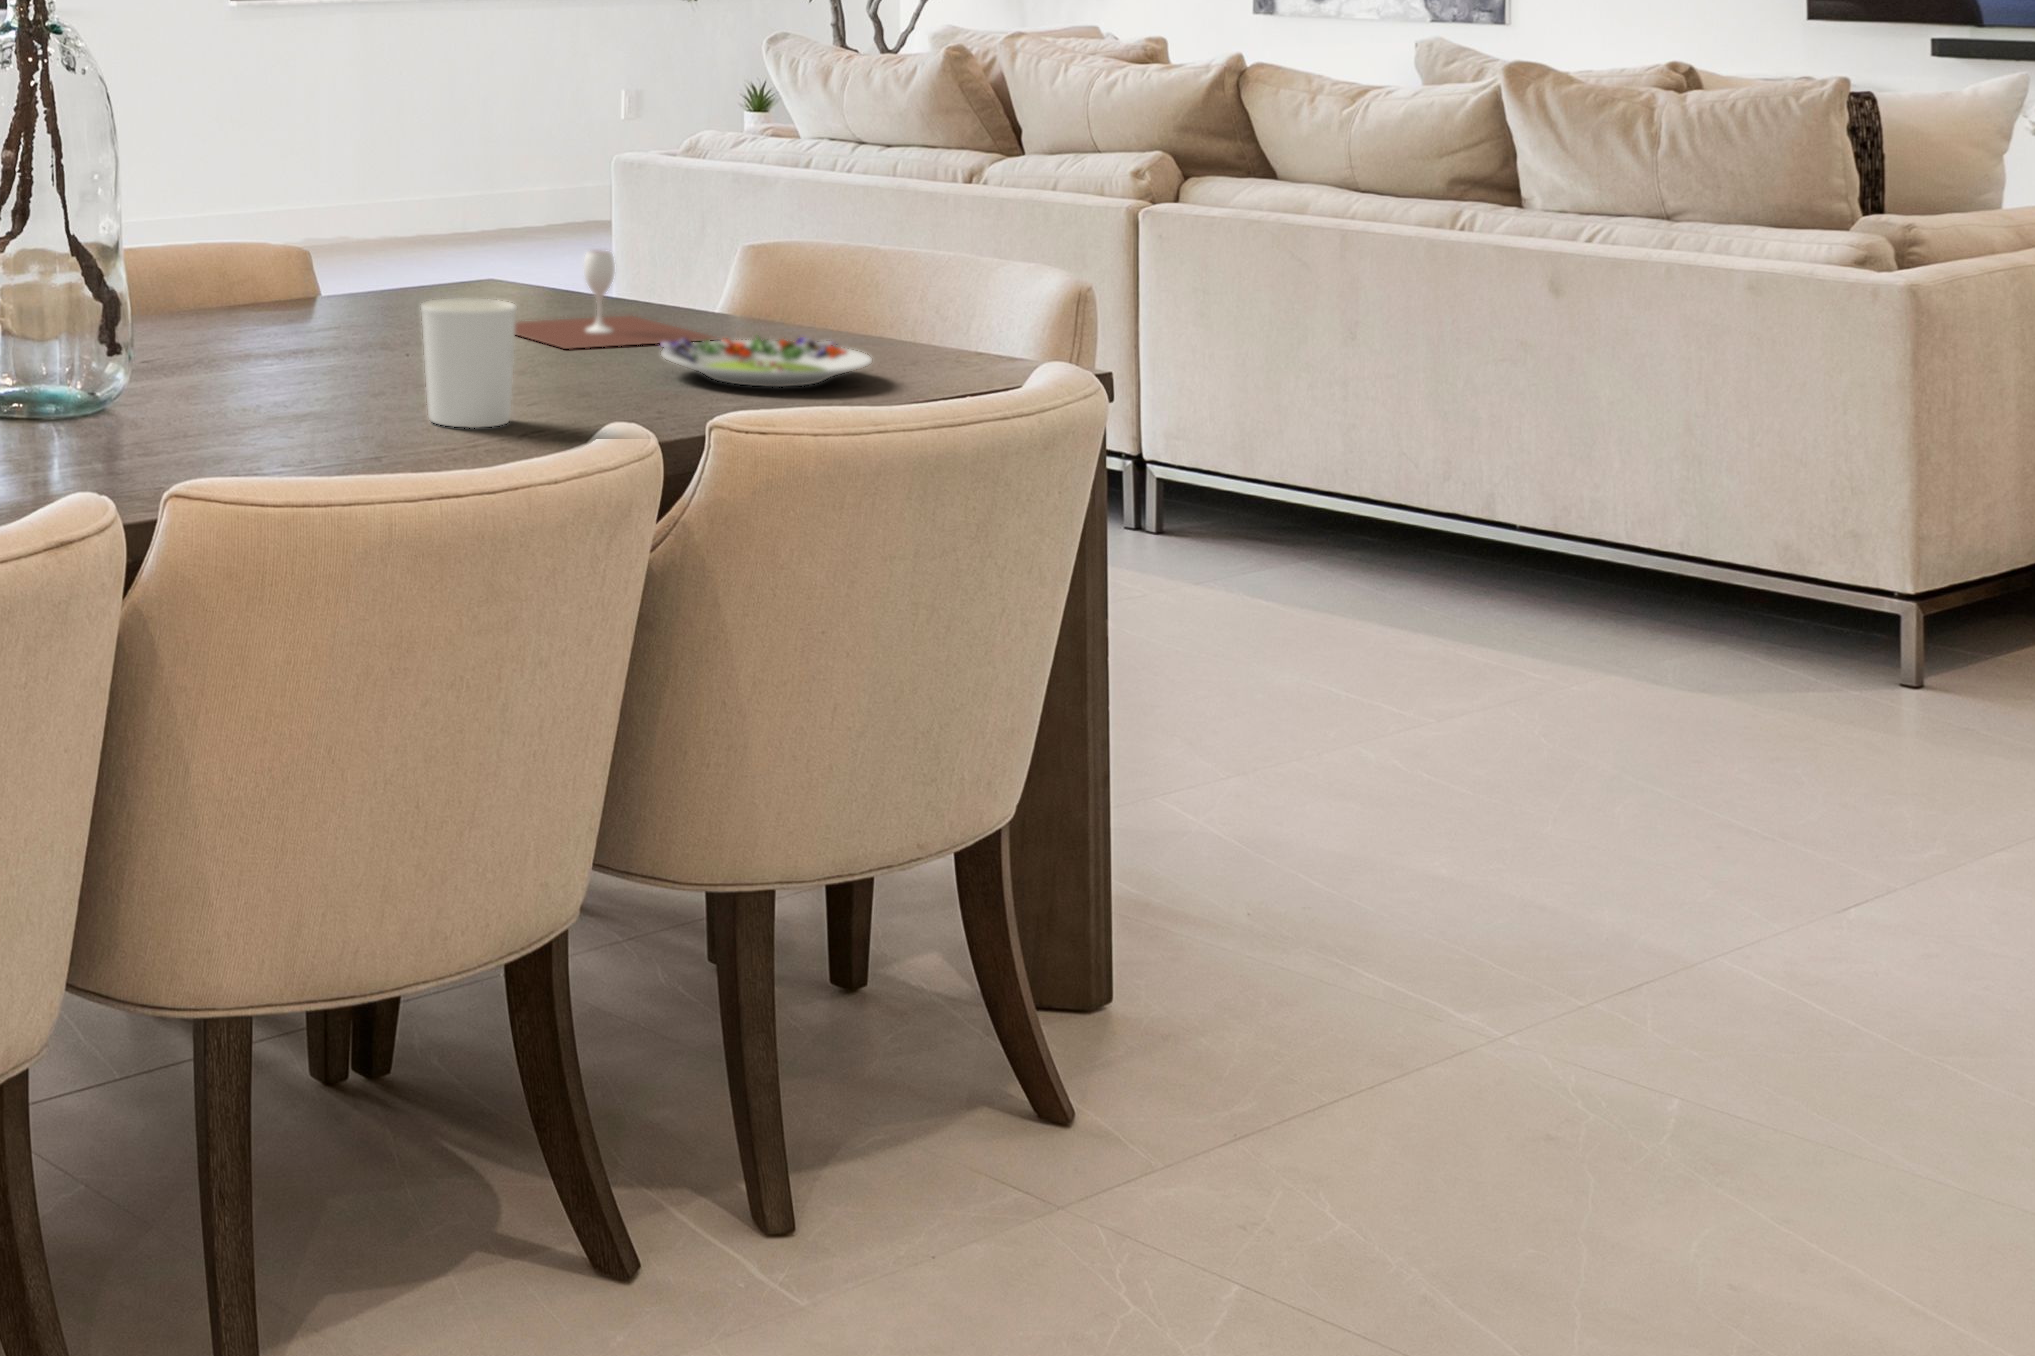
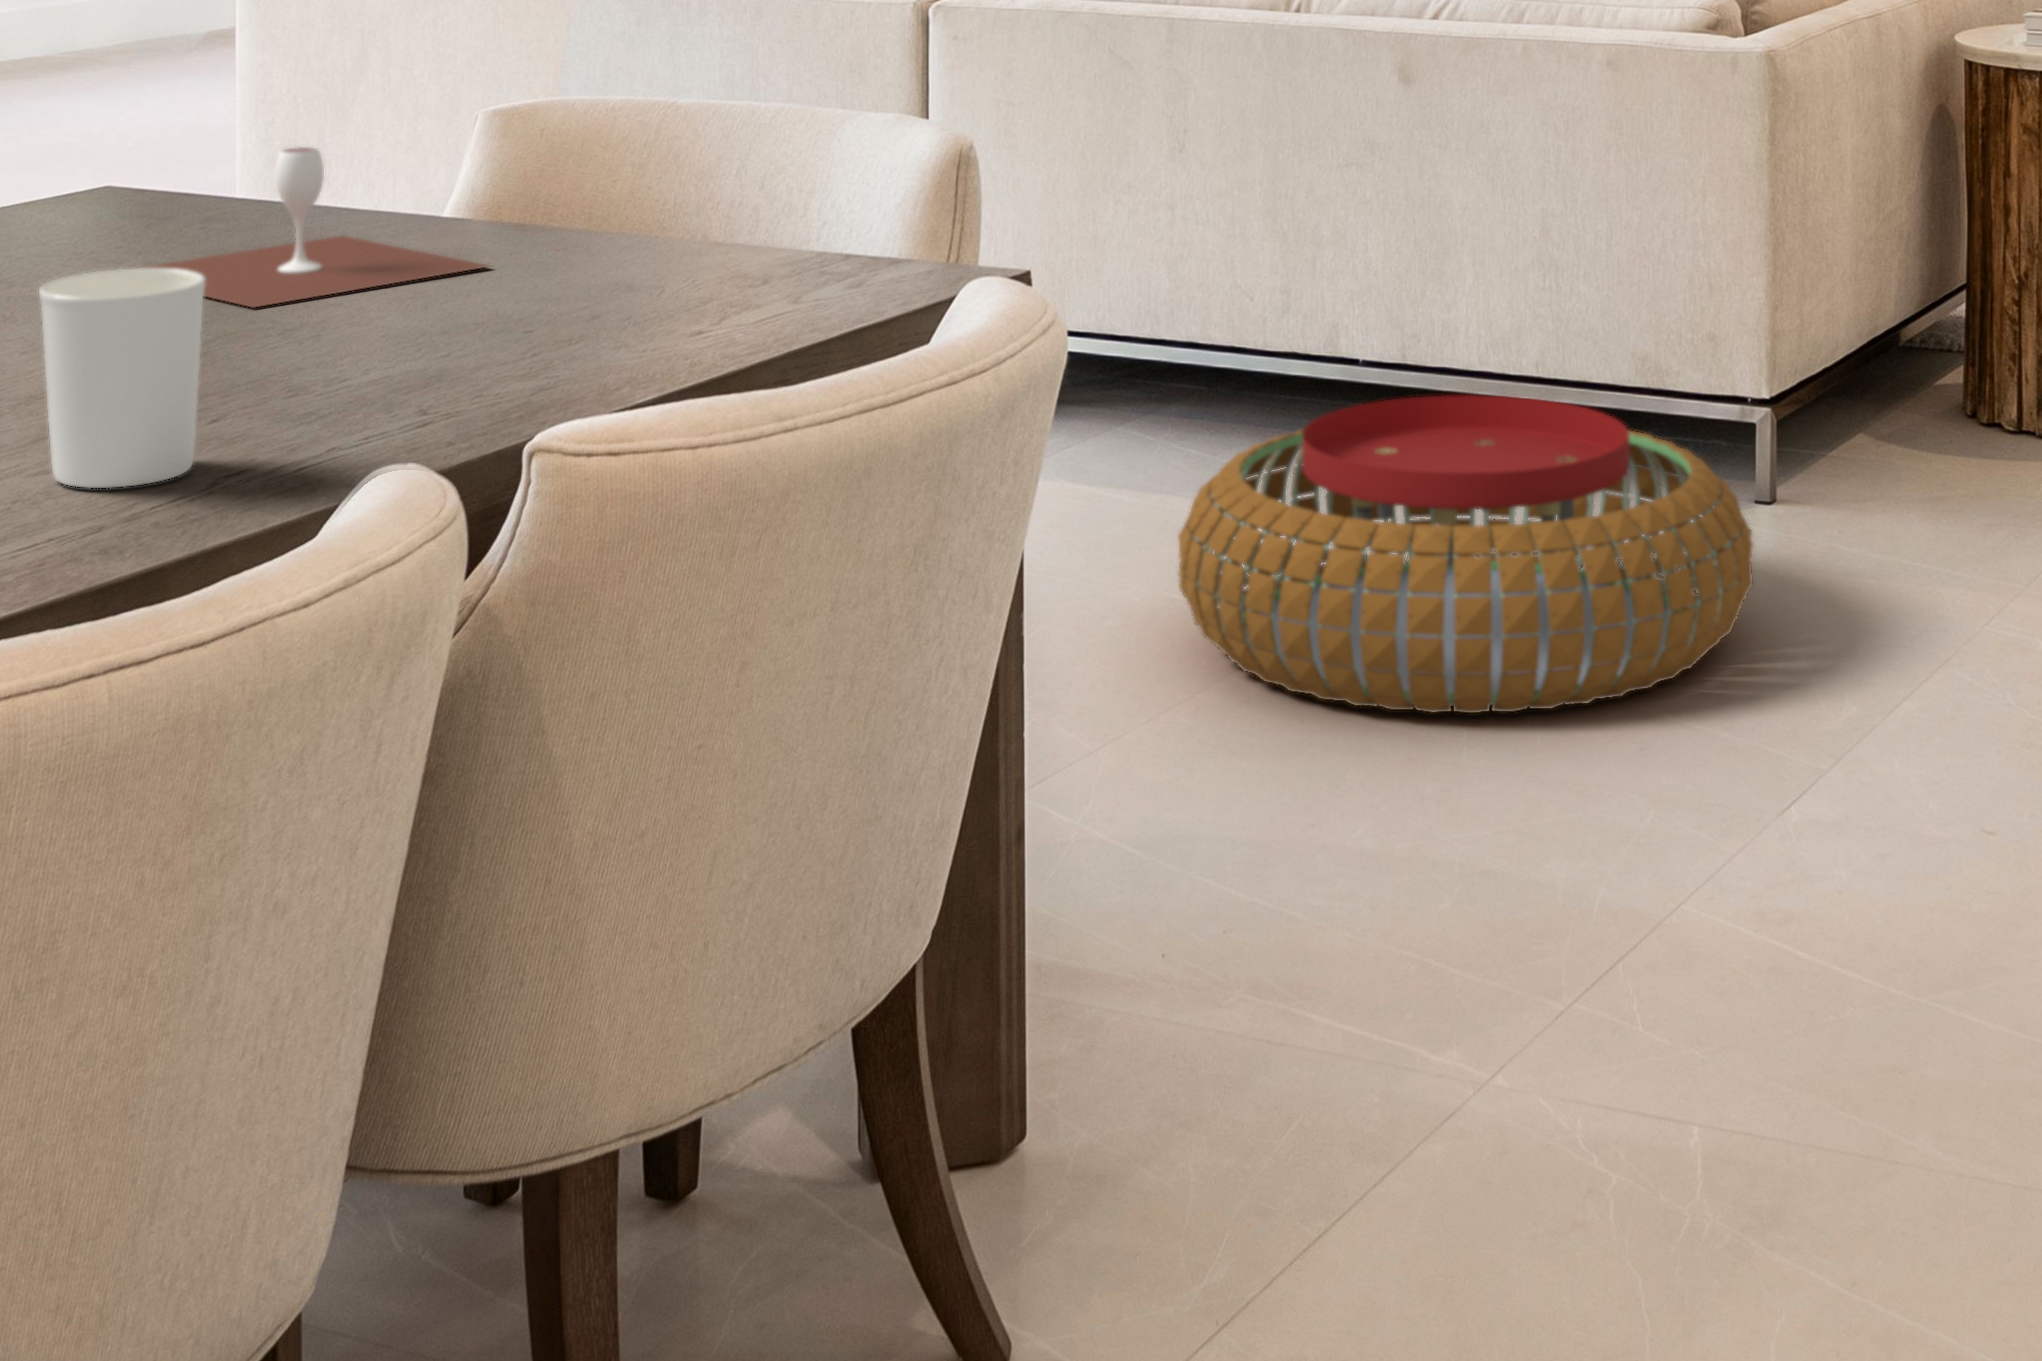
salad plate: present [660,336,872,387] -> none [411,261,727,349]
pouf: none [1307,548,1851,809] -> present [1179,395,1753,713]

